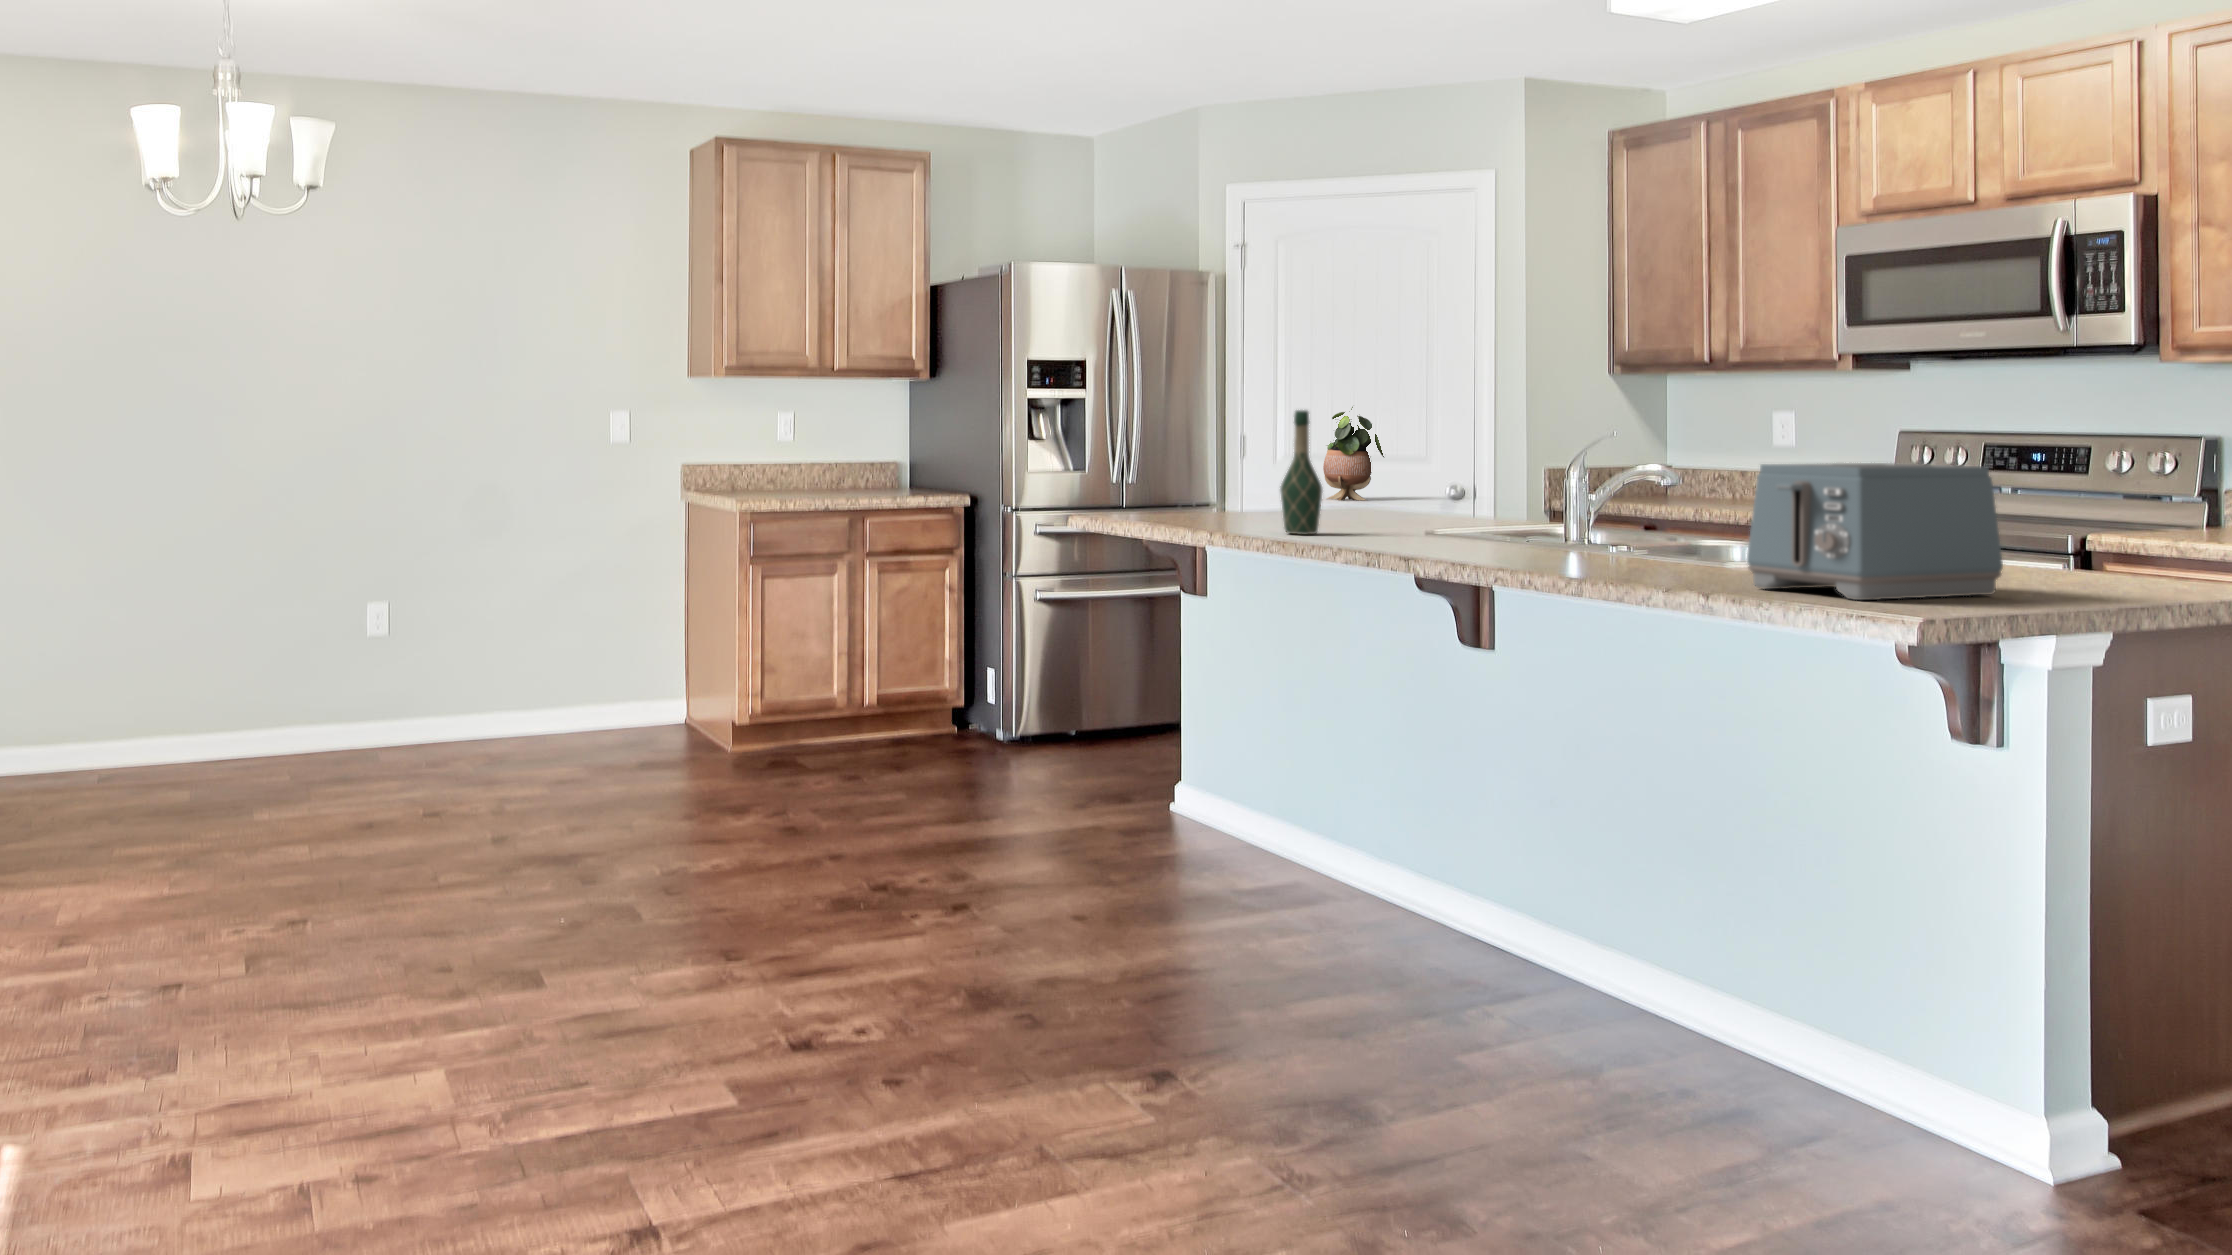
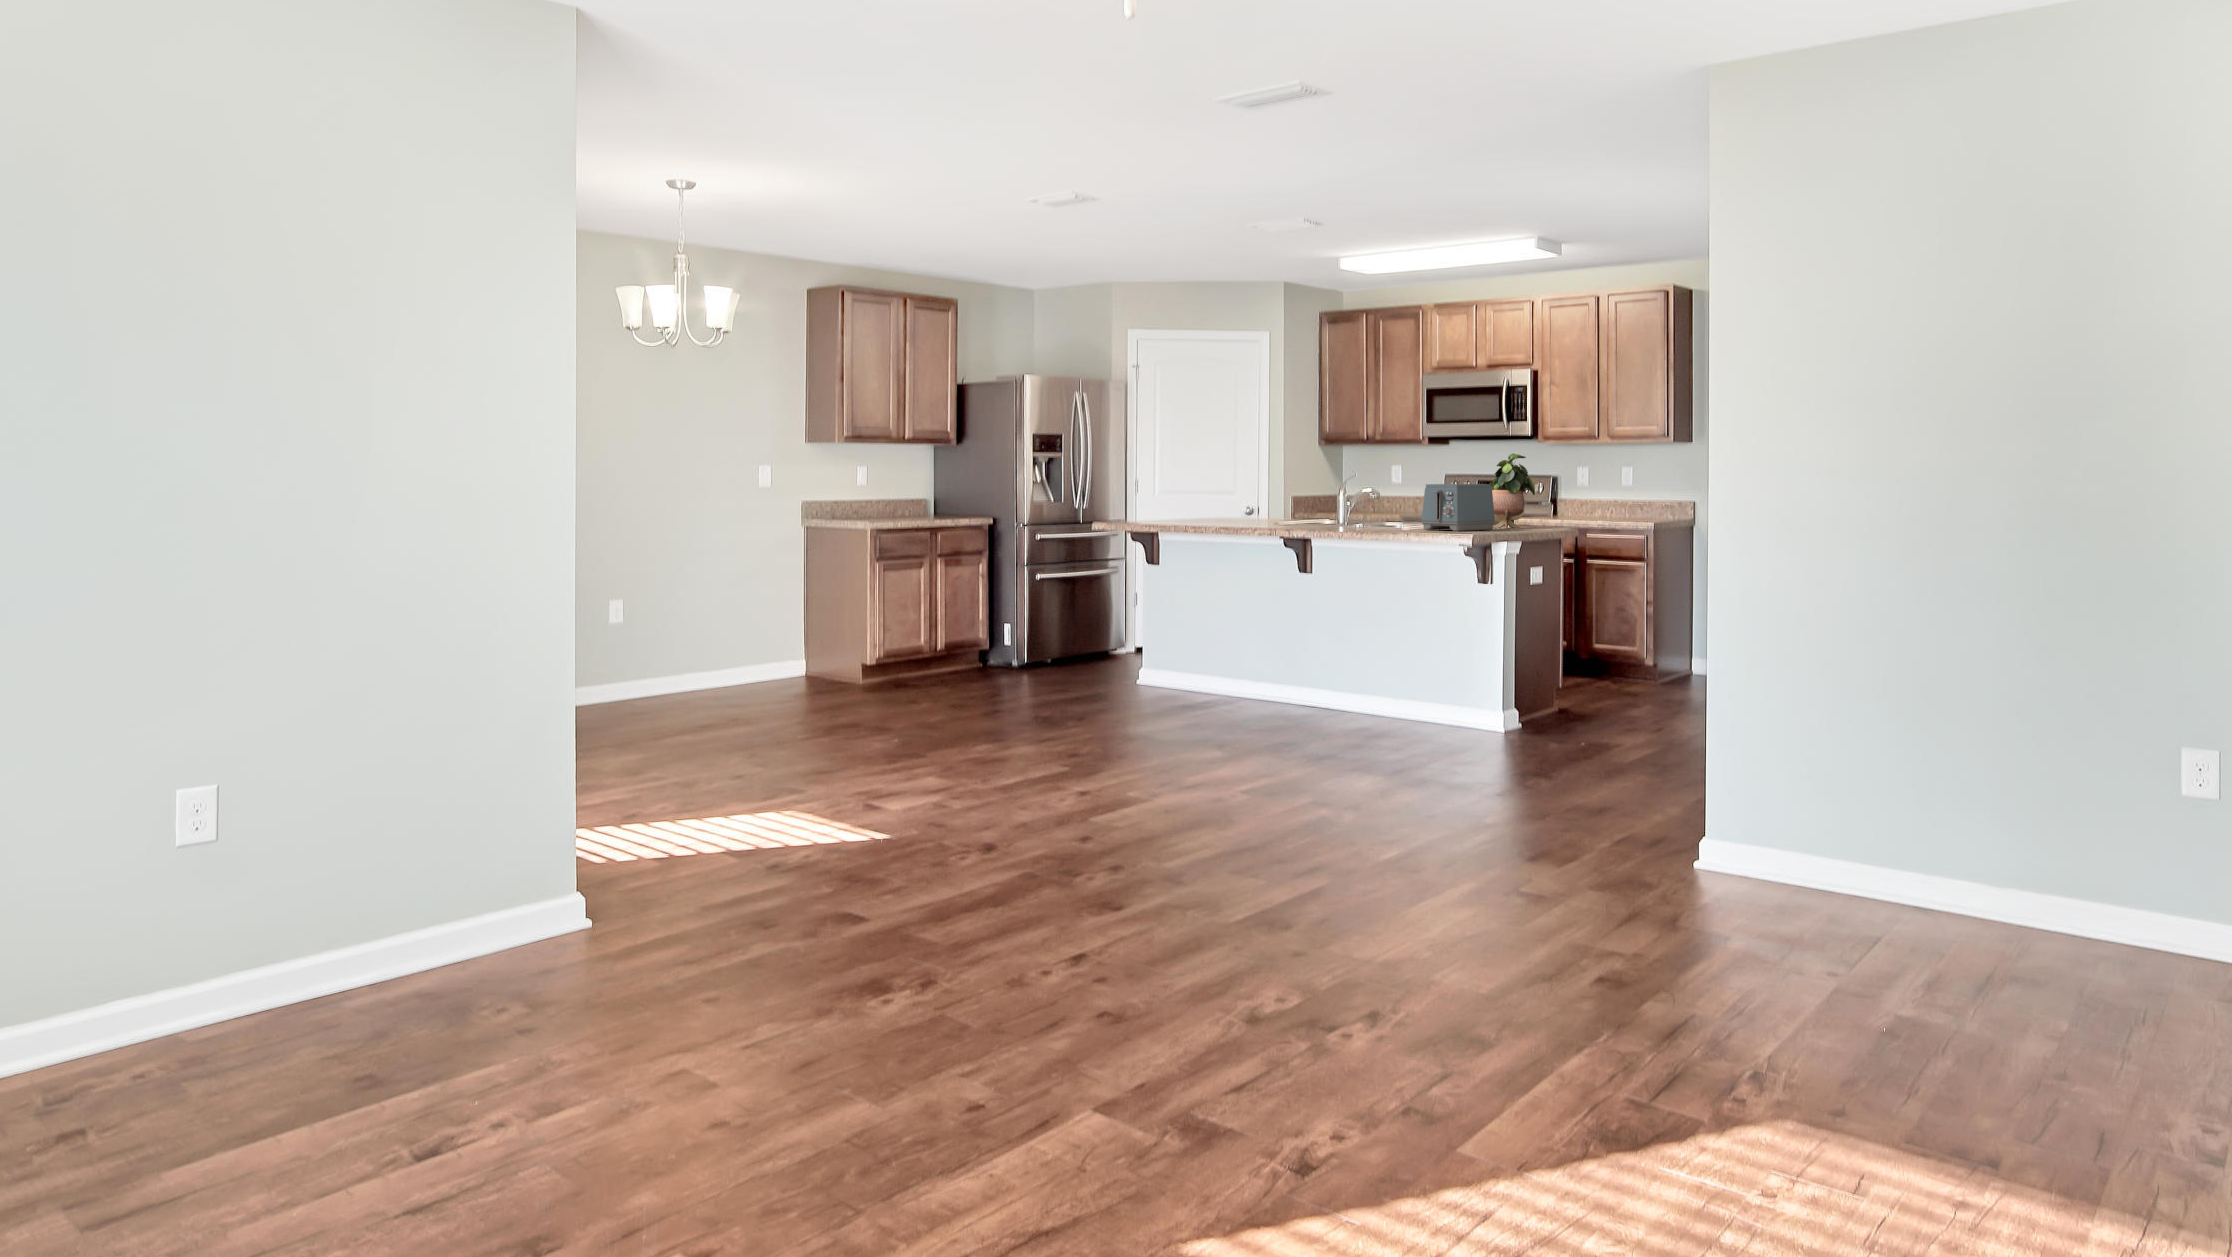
potted plant: present [1323,407,1384,500] -> present [1490,453,1535,528]
wine bottle: present [1280,410,1322,535] -> none [1217,464,1236,524]

